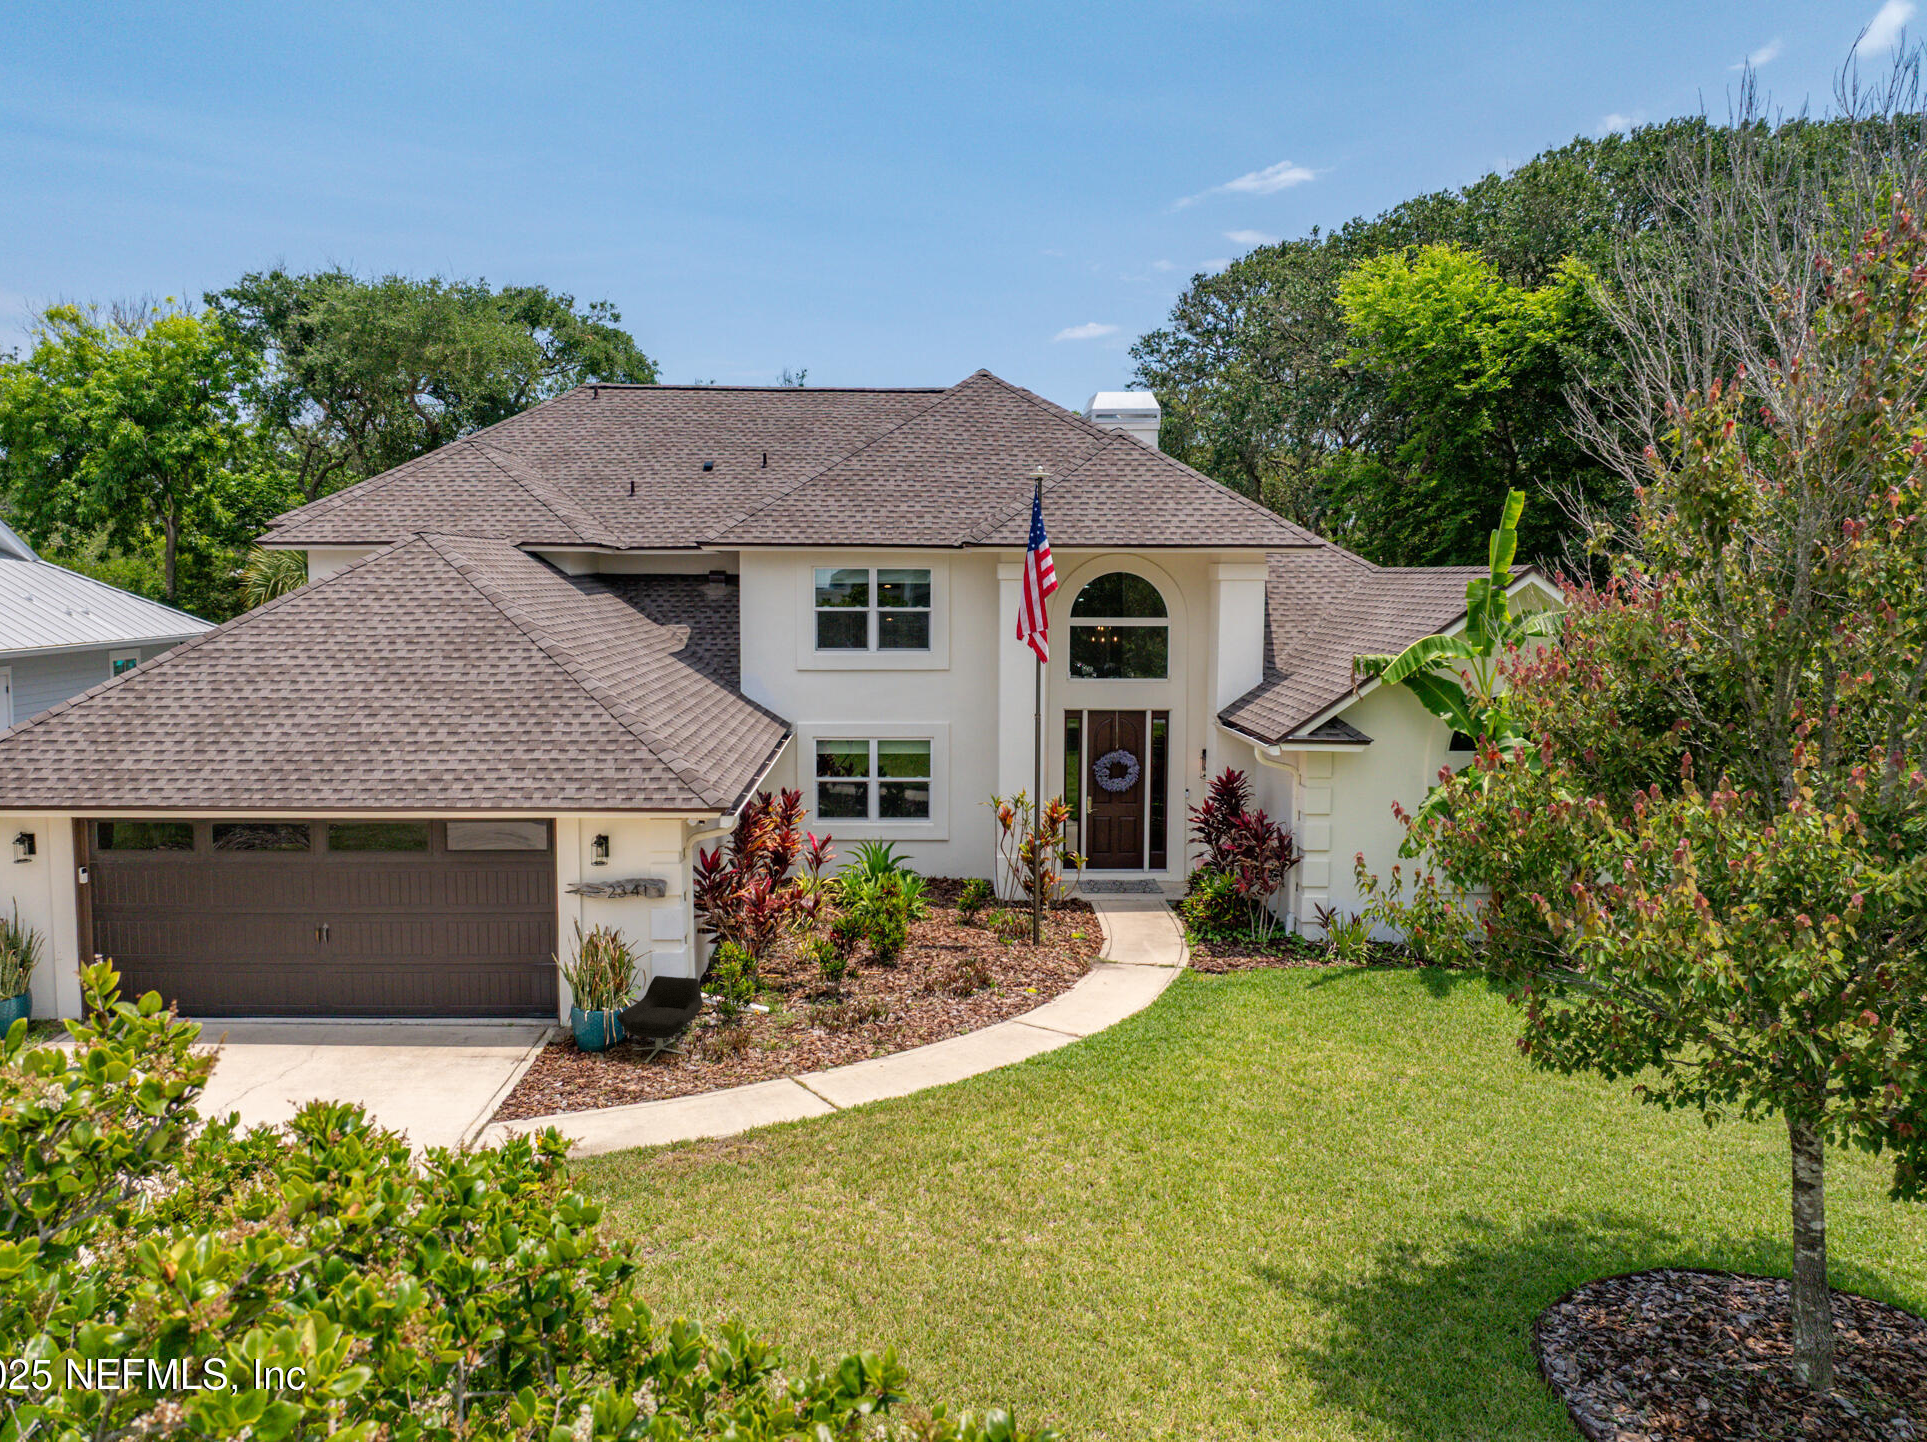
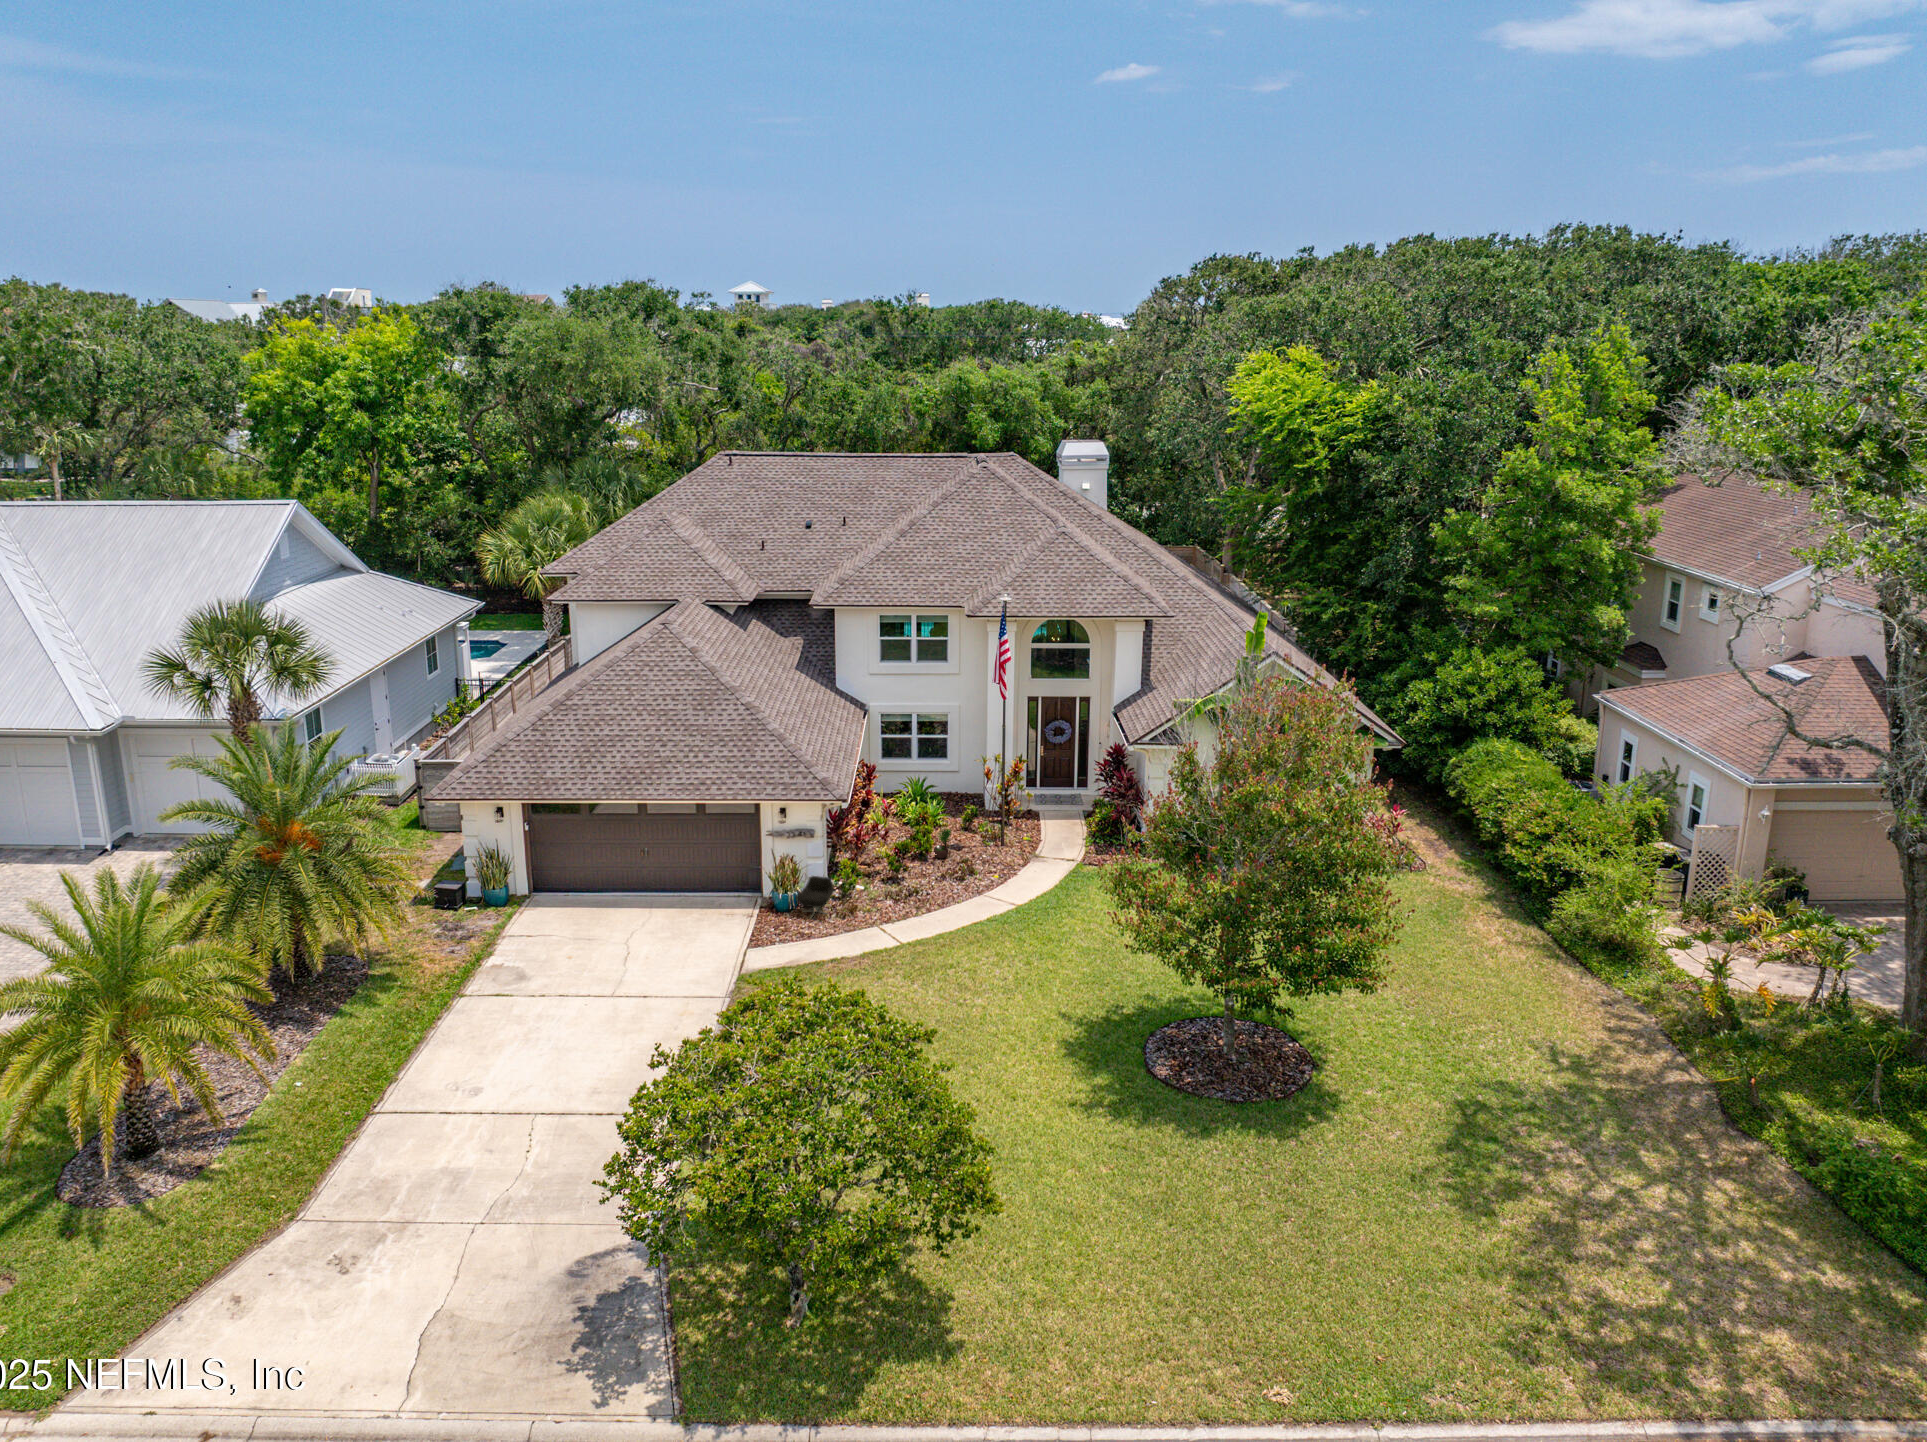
potted tree: none [908,903,945,965] -> present [934,829,951,858]

